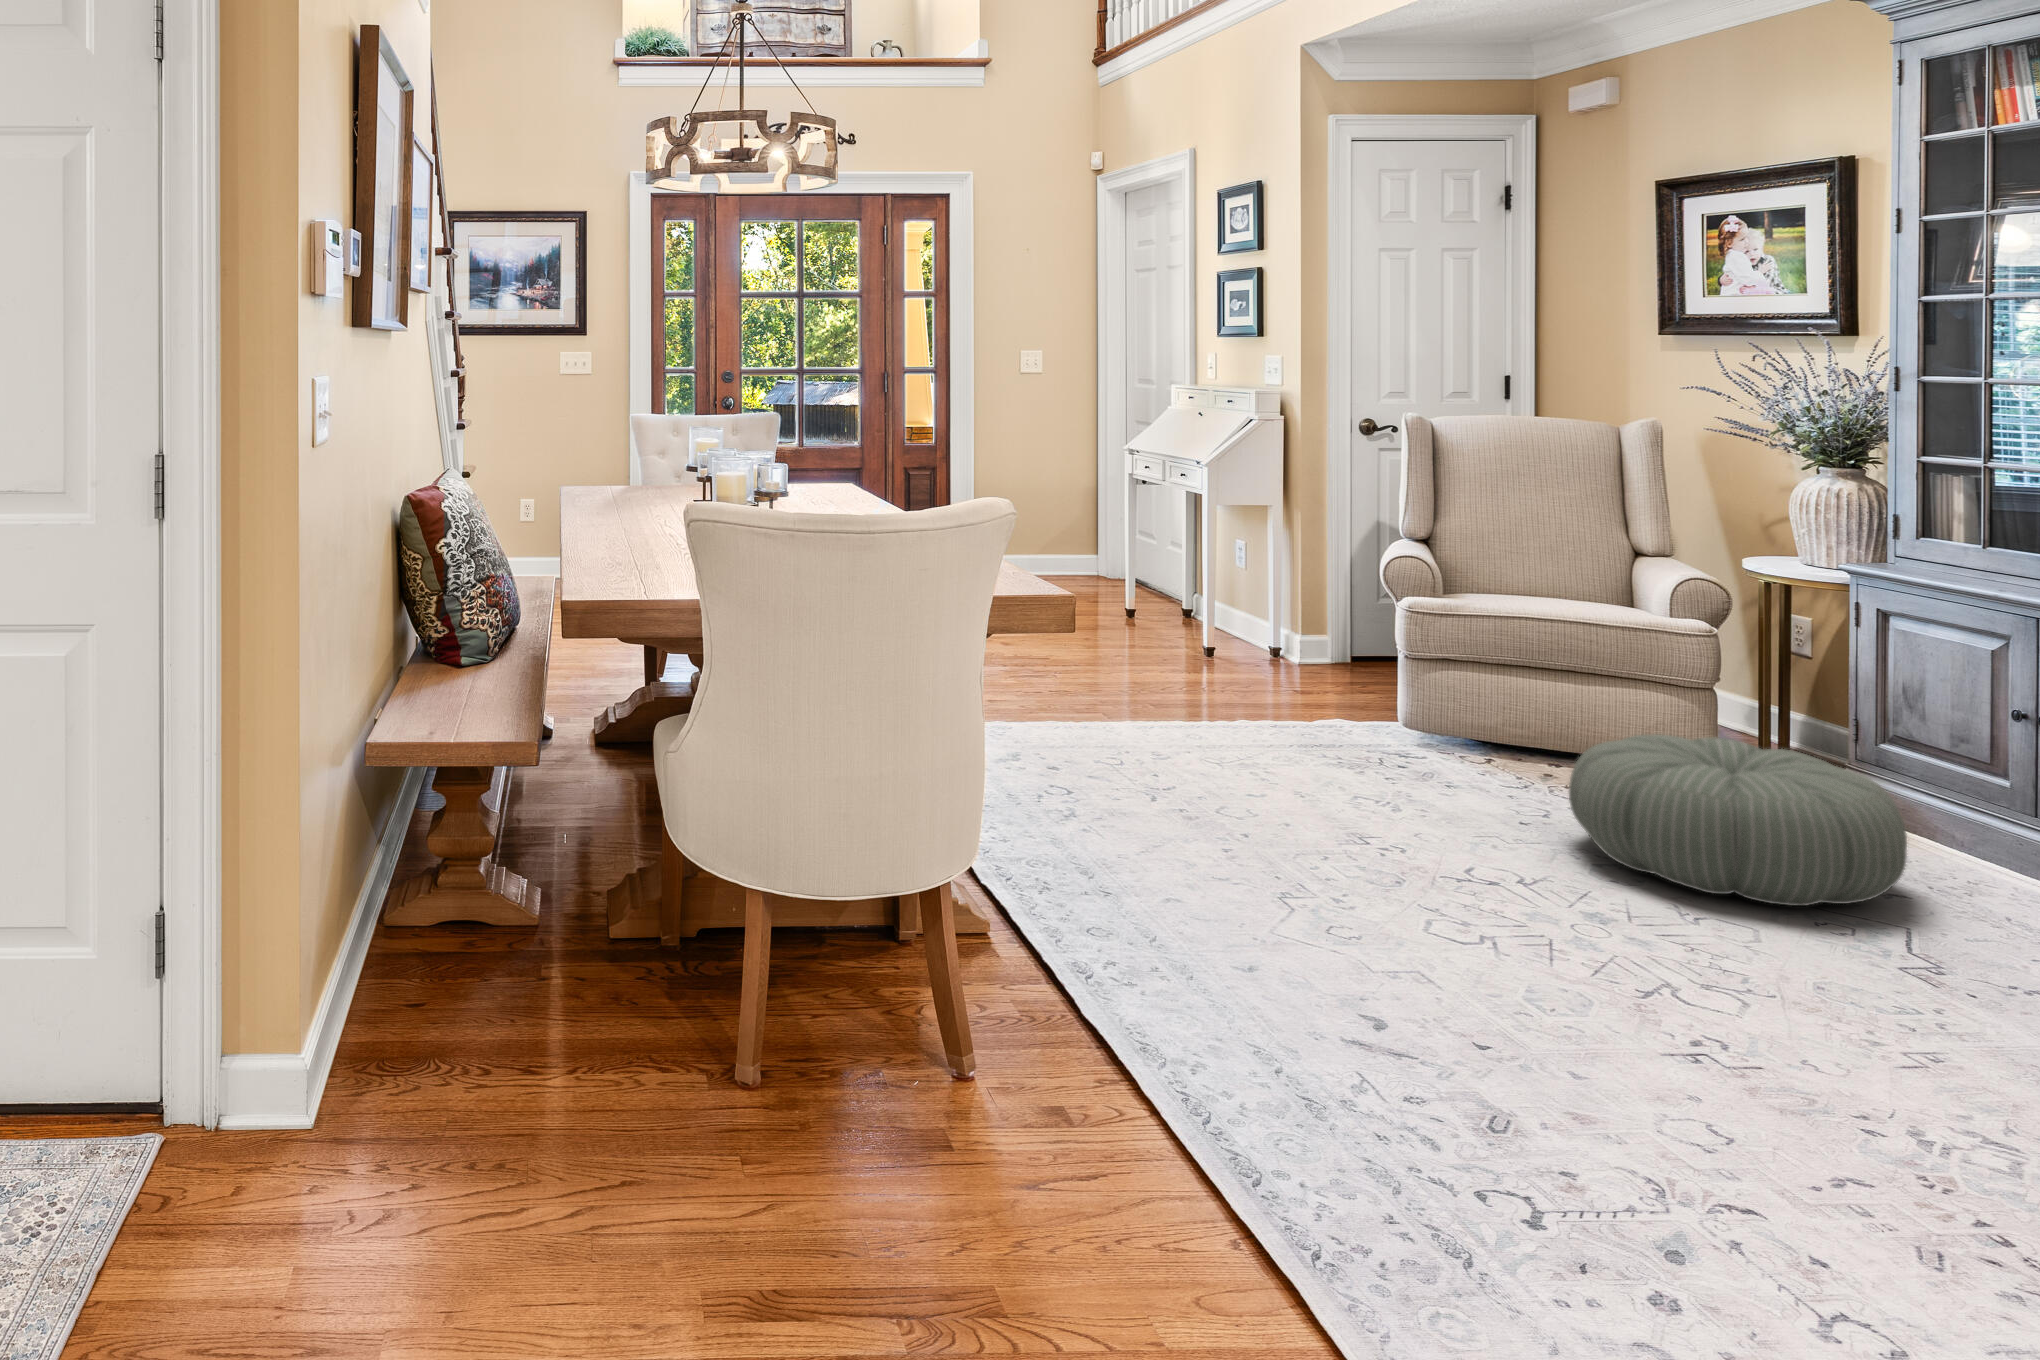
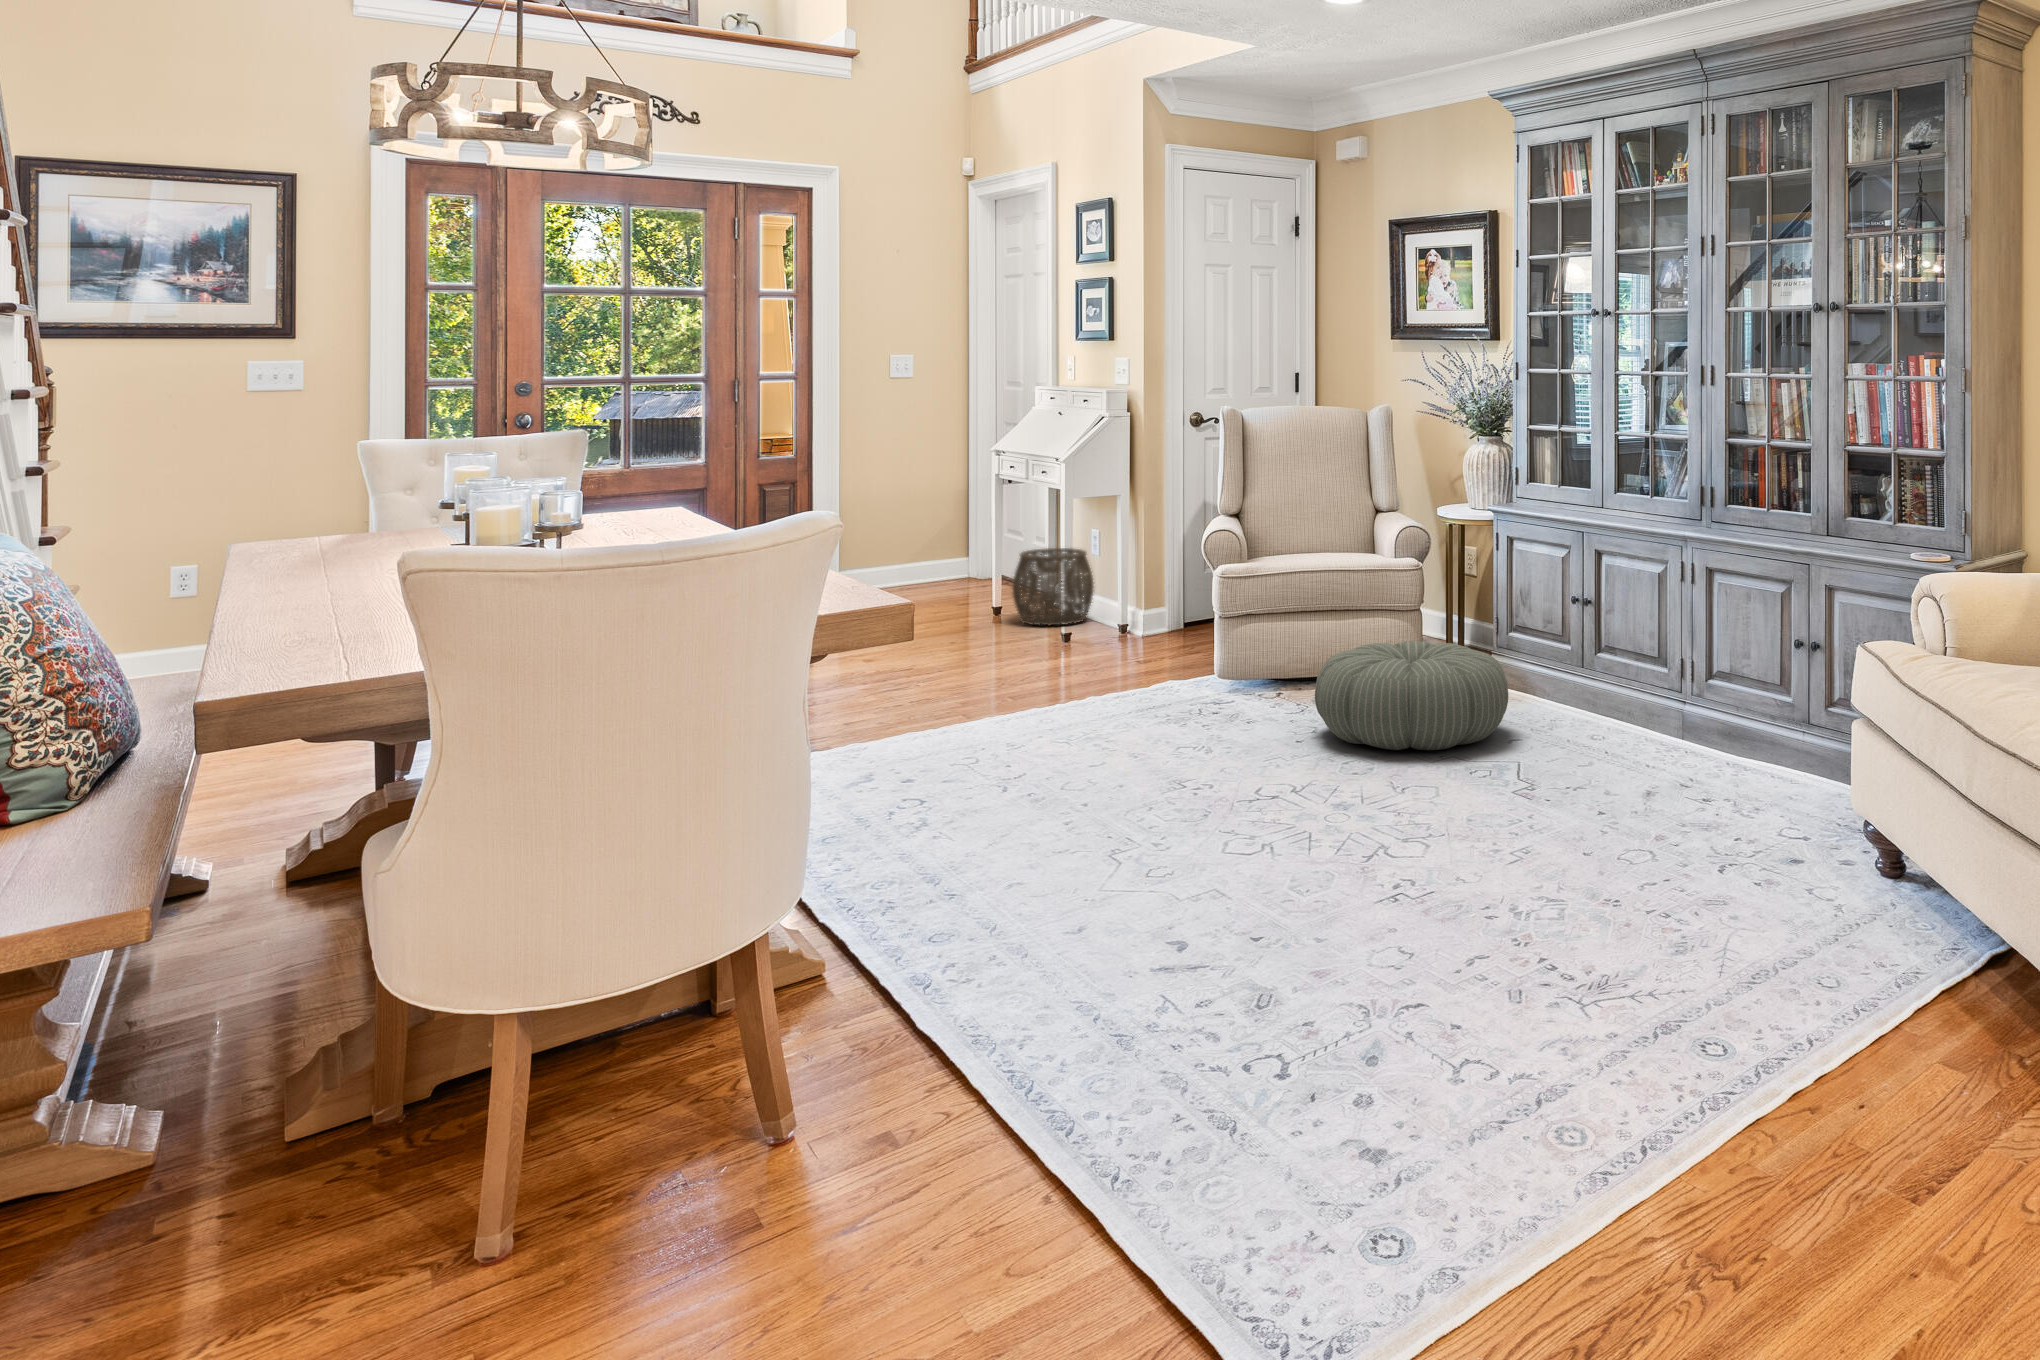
woven basket: none [1150,559,1245,644] -> present [1012,548,1094,626]

